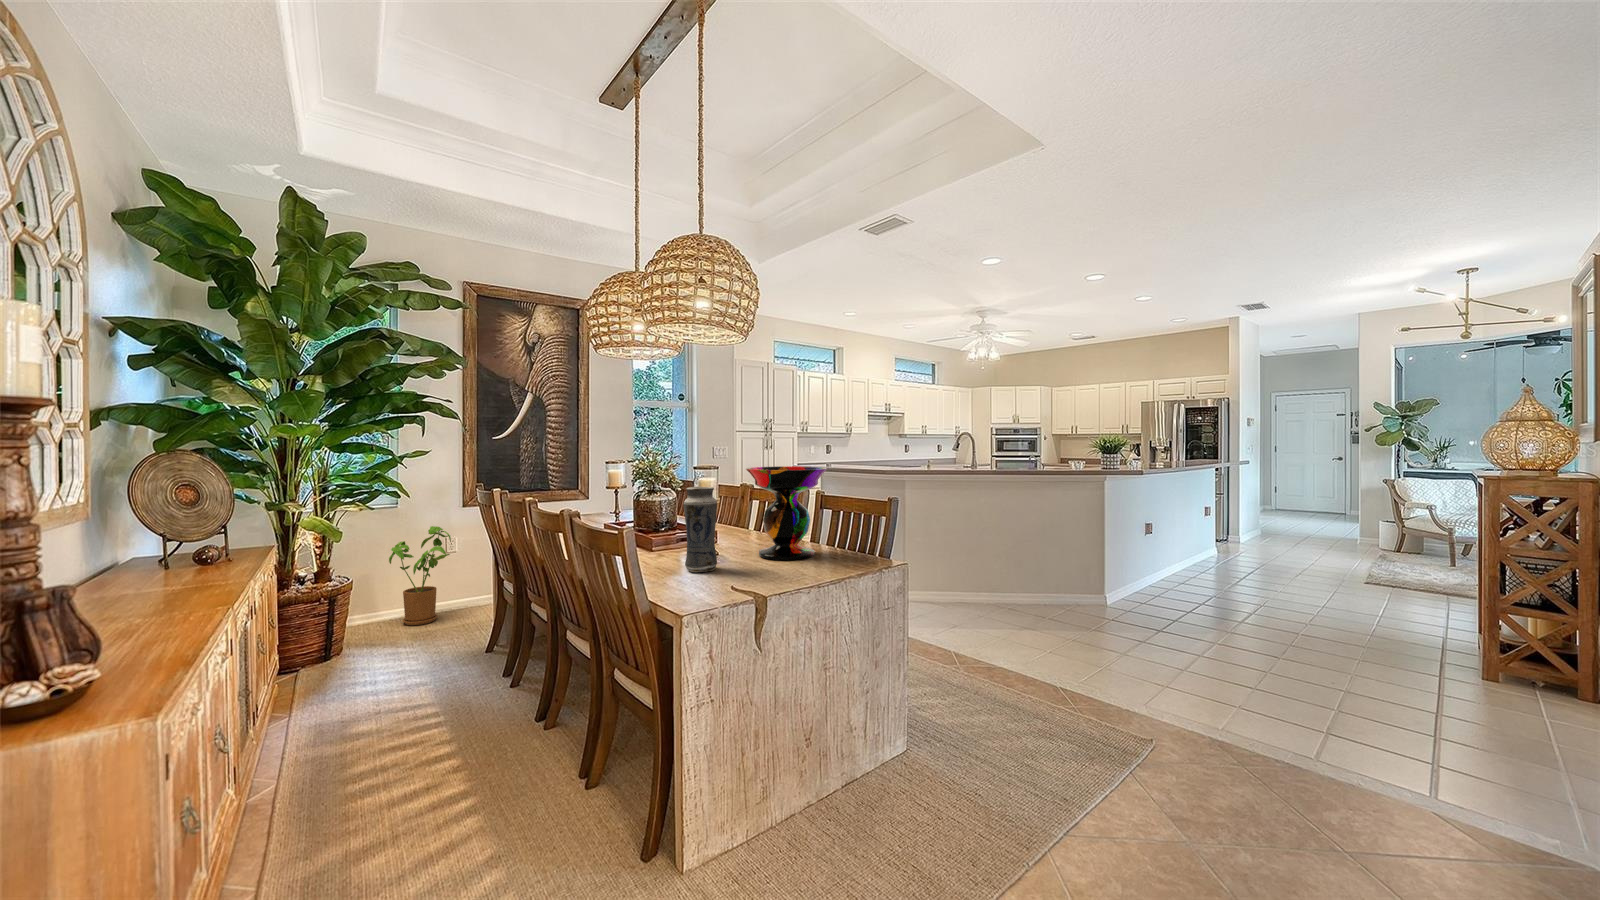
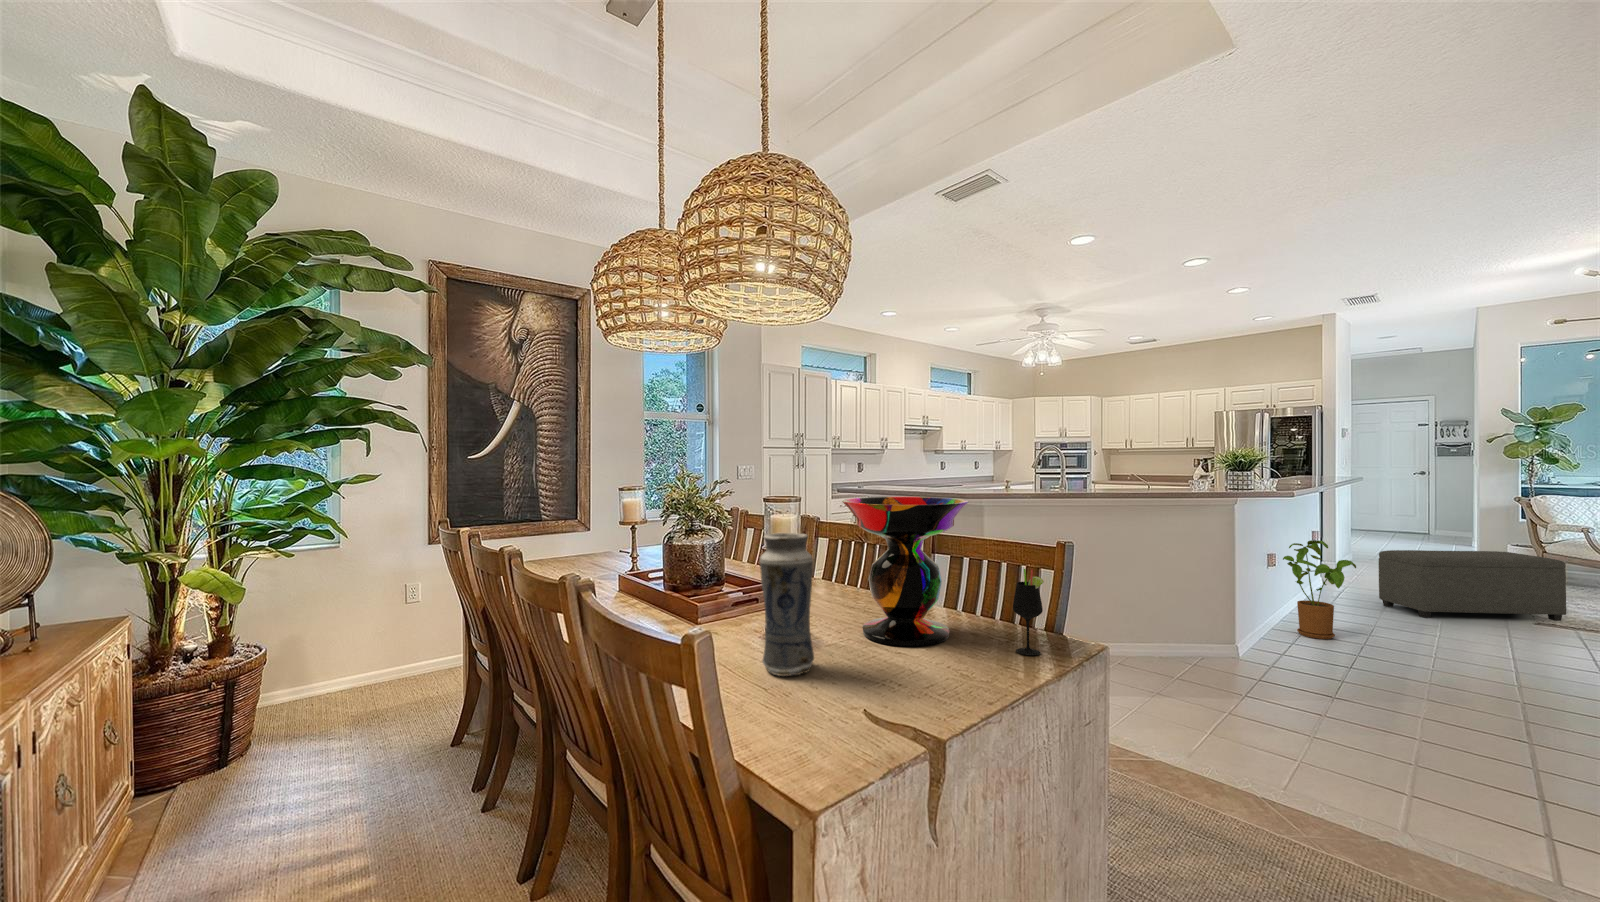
wine glass: none [846,510,864,564] -> present [1013,569,1044,655]
ottoman: none [1250,520,1393,578] -> present [1379,550,1566,621]
house plant: present [389,526,451,625] -> present [1283,540,1356,639]

